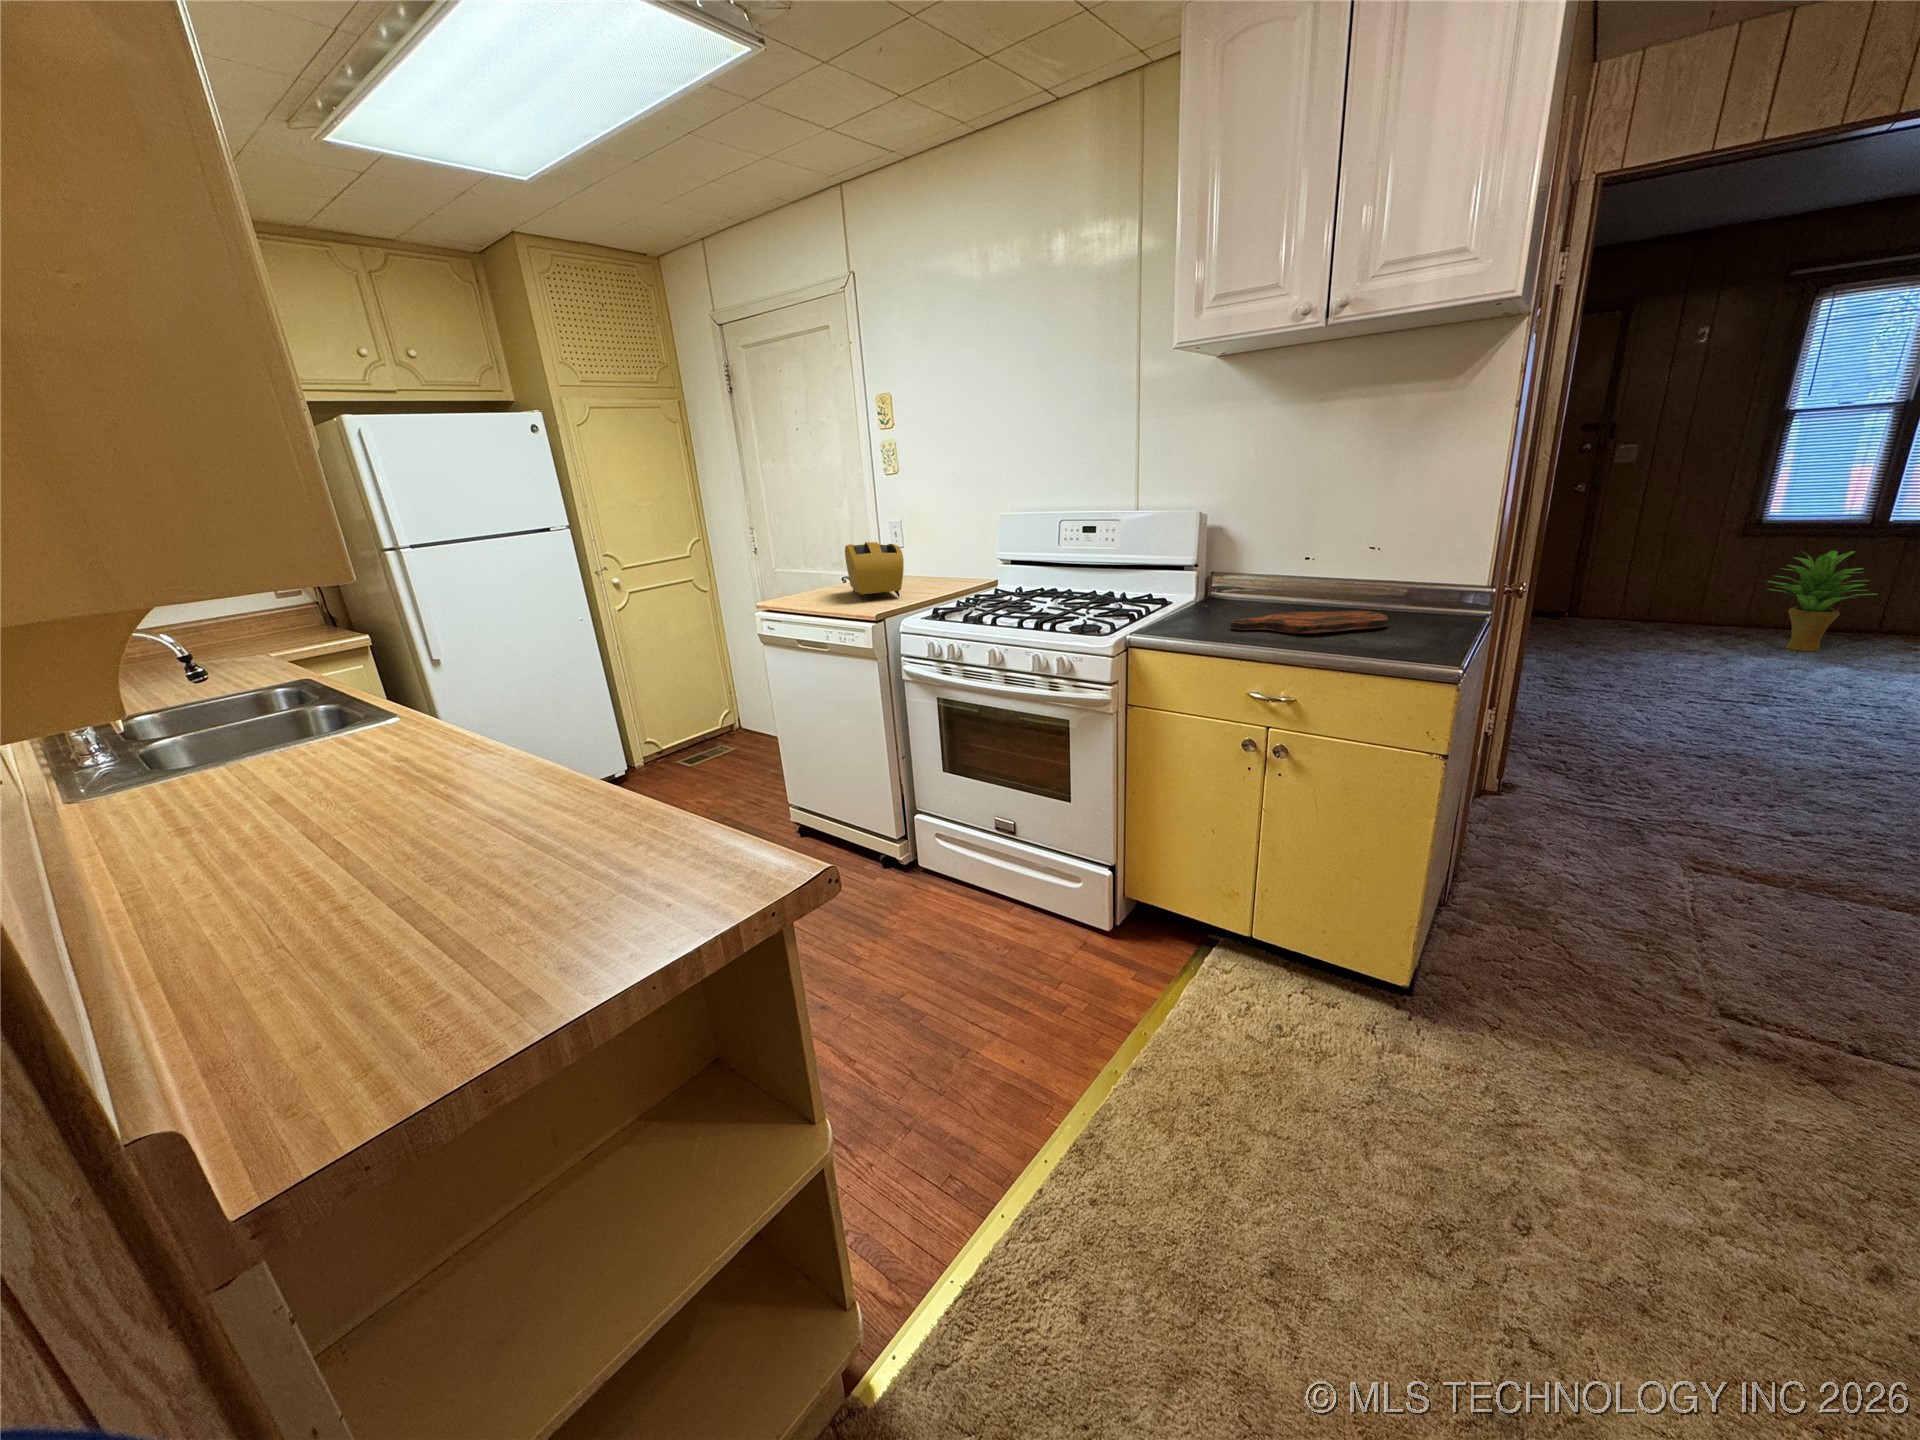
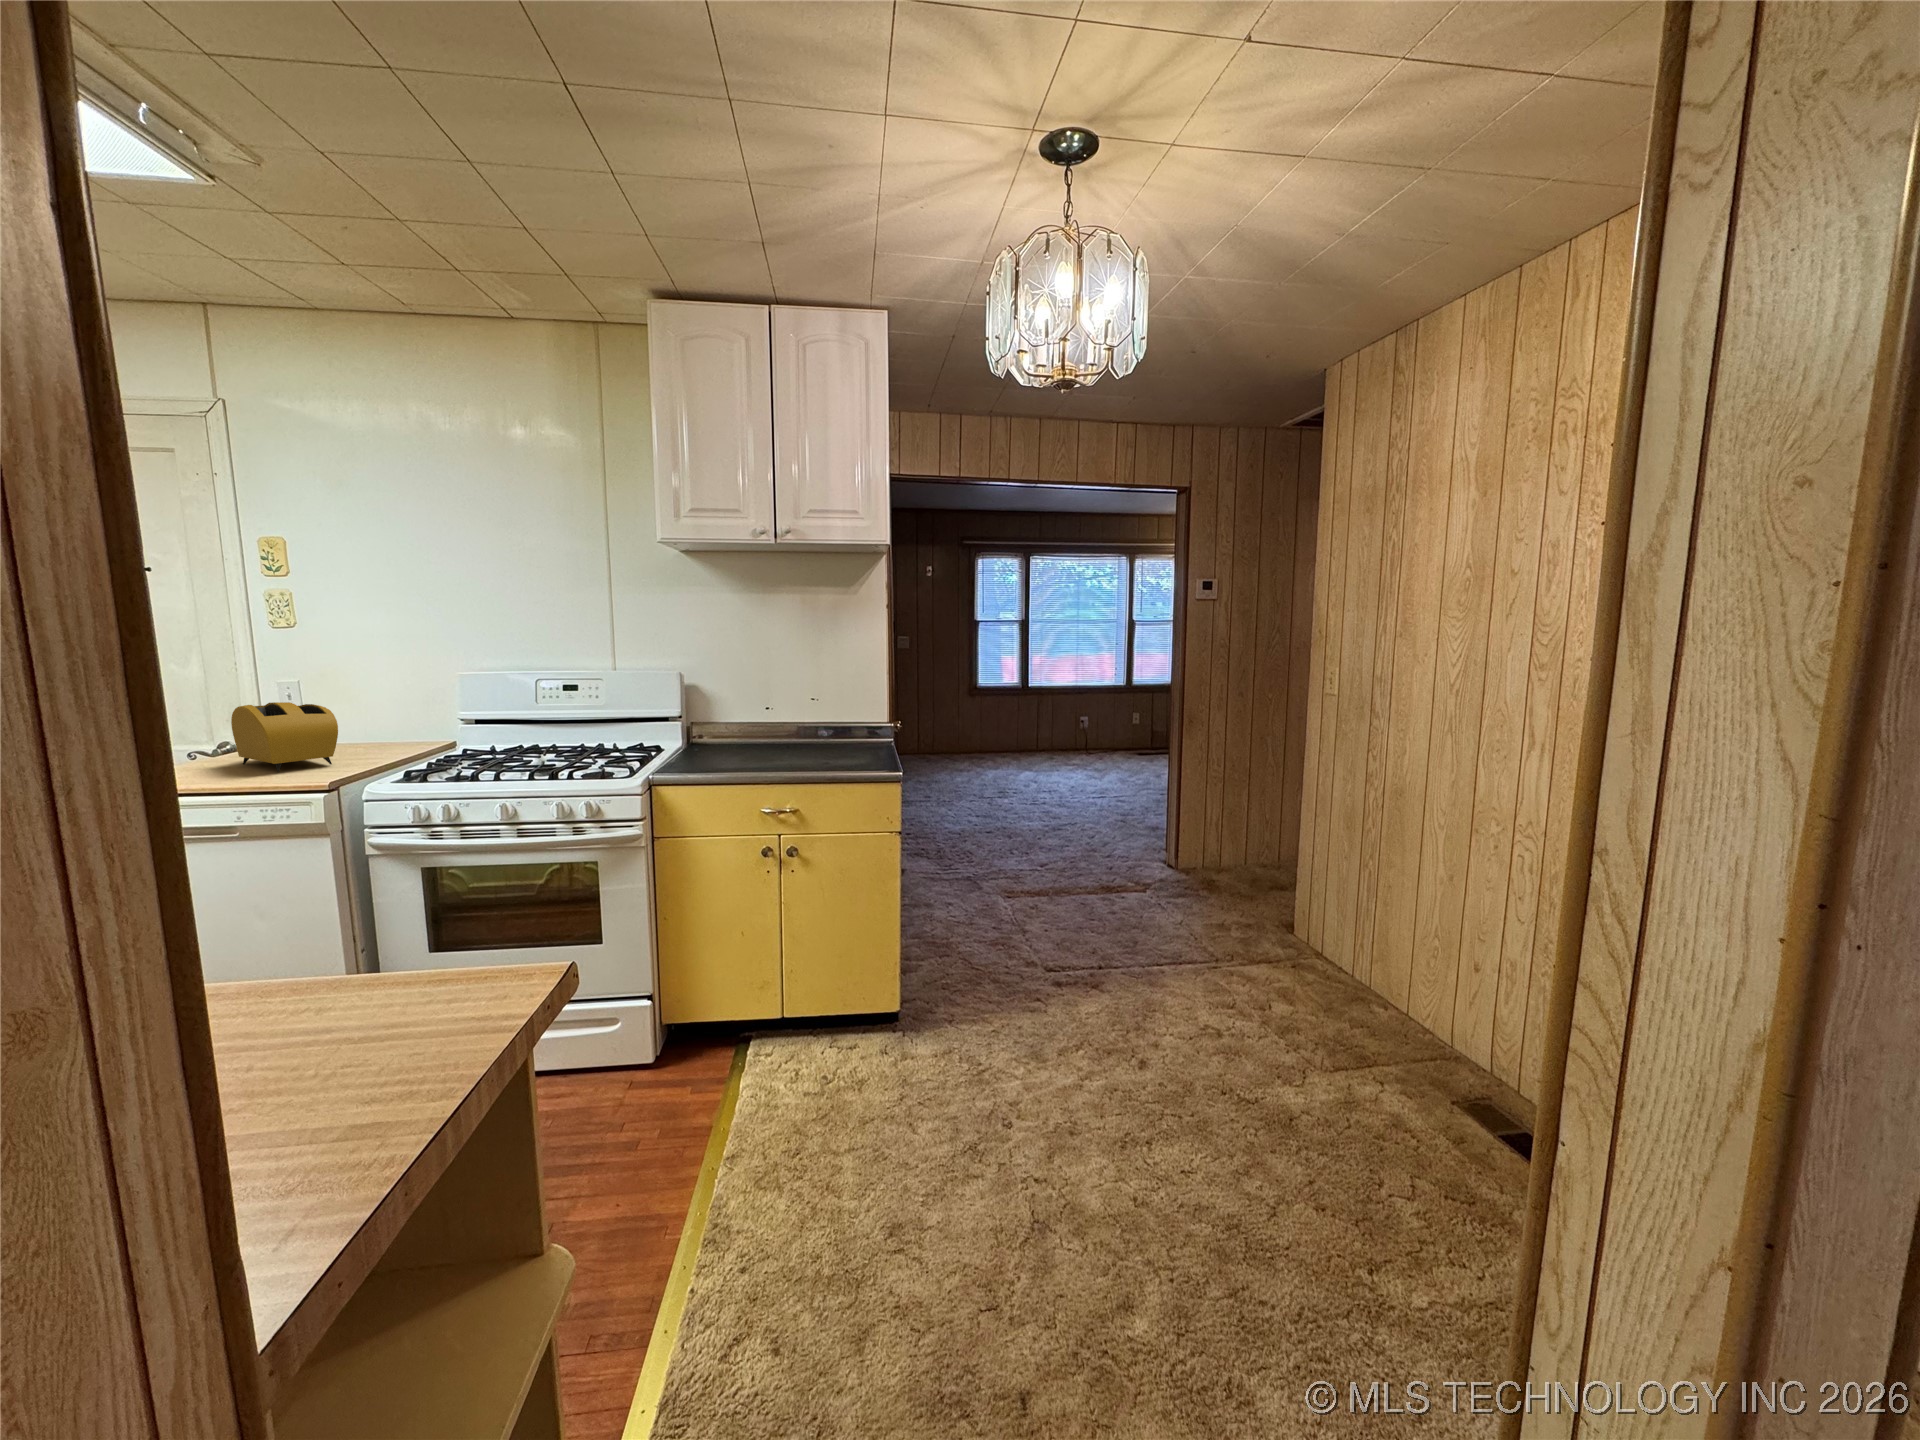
potted plant: present [1768,550,1877,651] -> none [988,703,1035,764]
cutting board: present [1230,611,1388,634] -> none [731,744,839,764]

